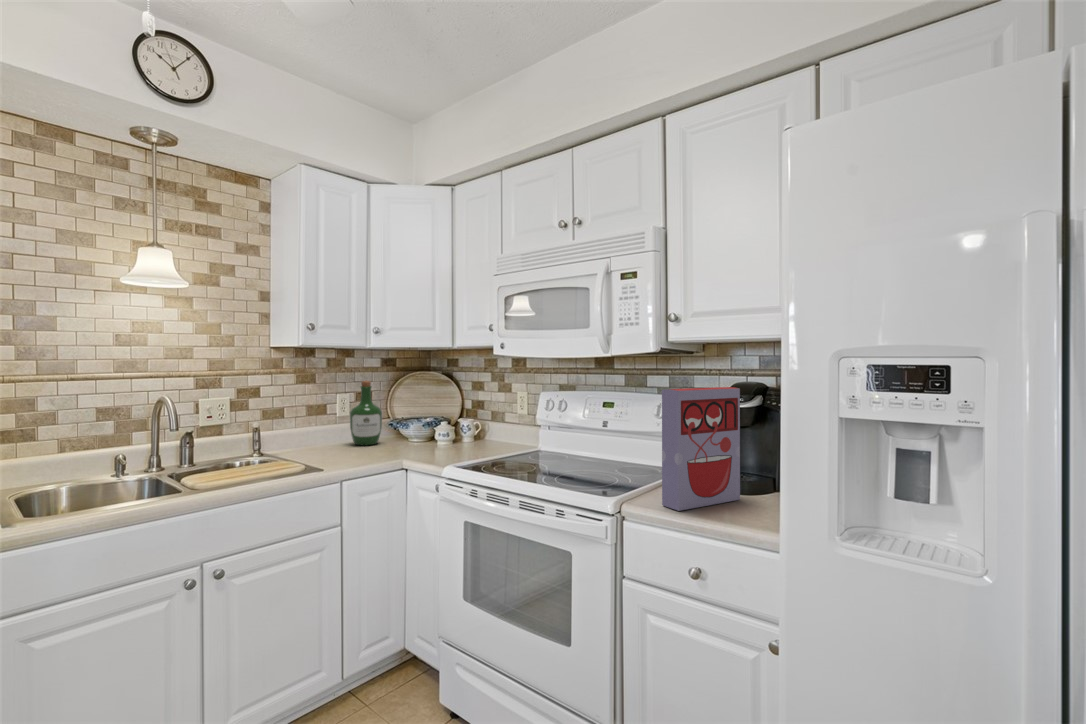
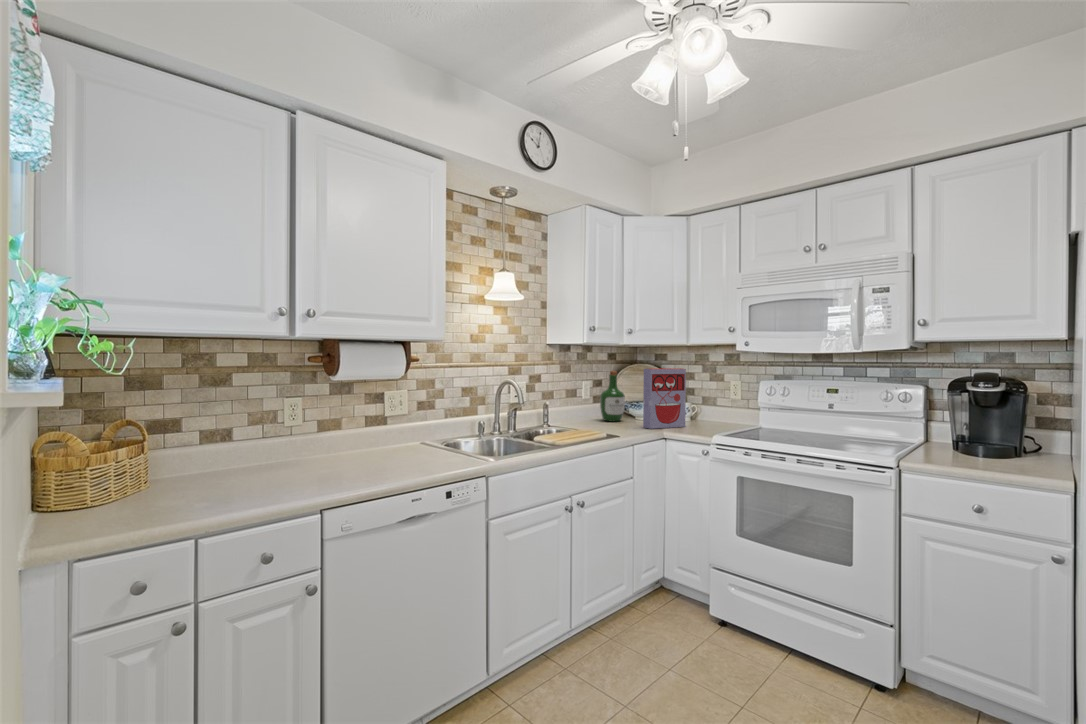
cereal box: present [662,387,740,511] -> present [643,368,686,429]

